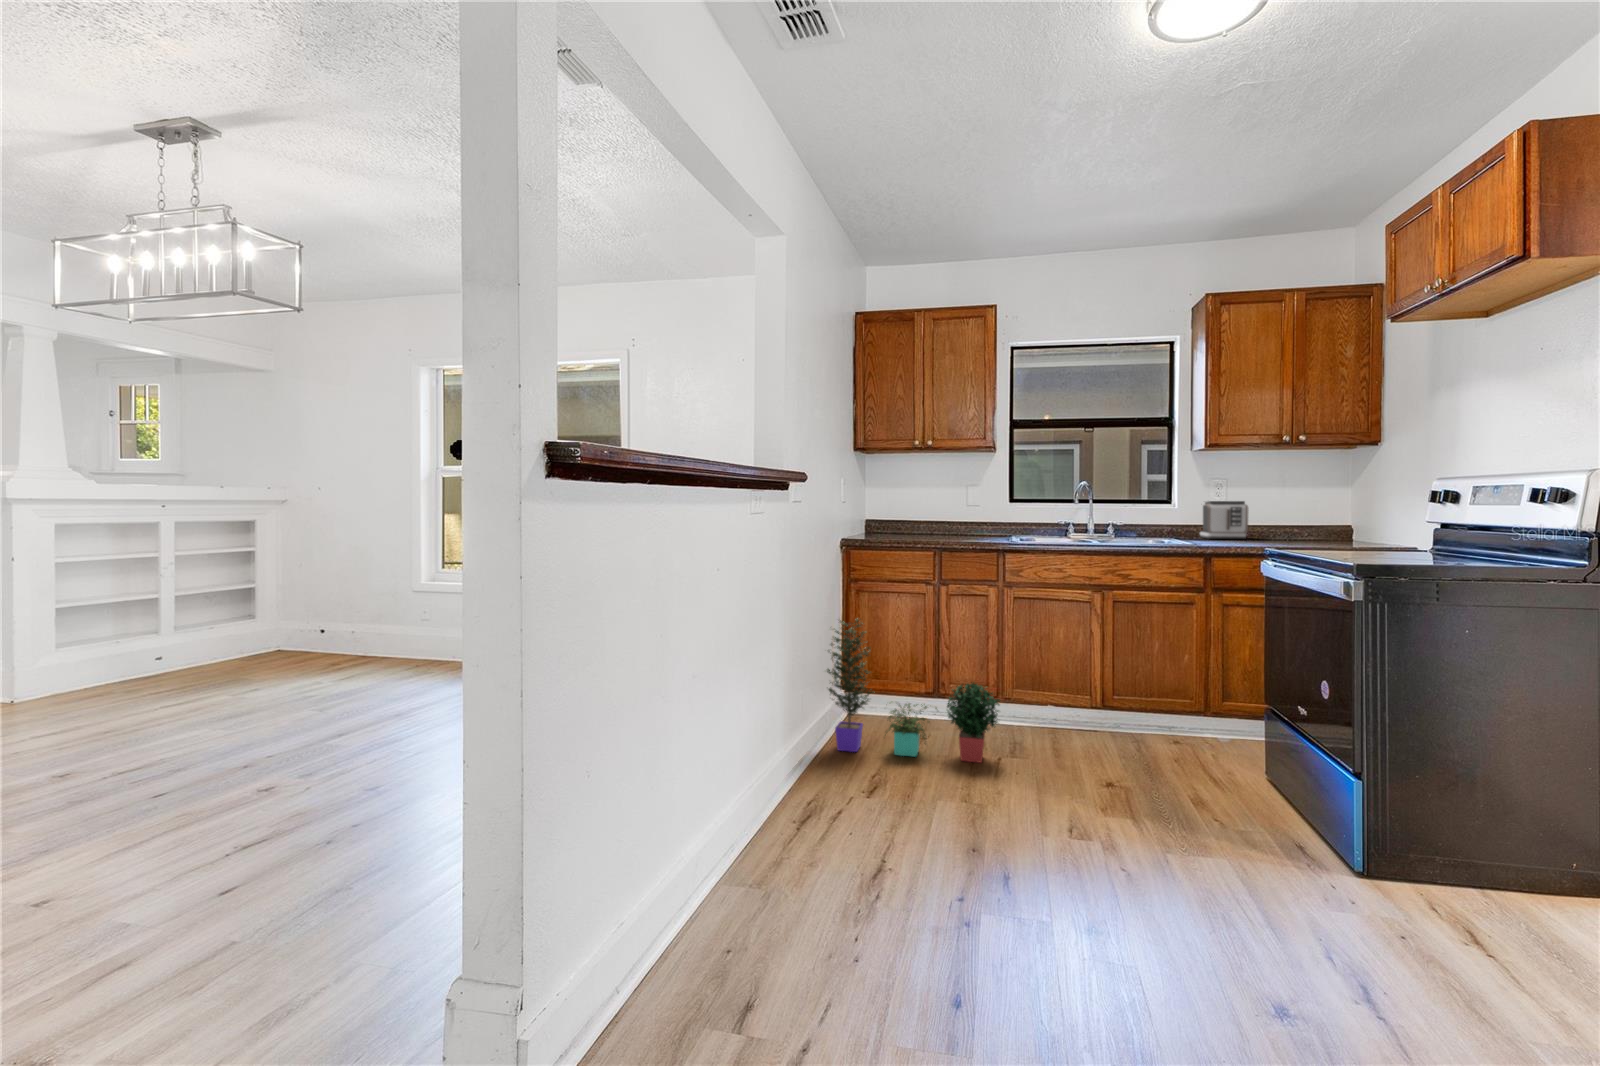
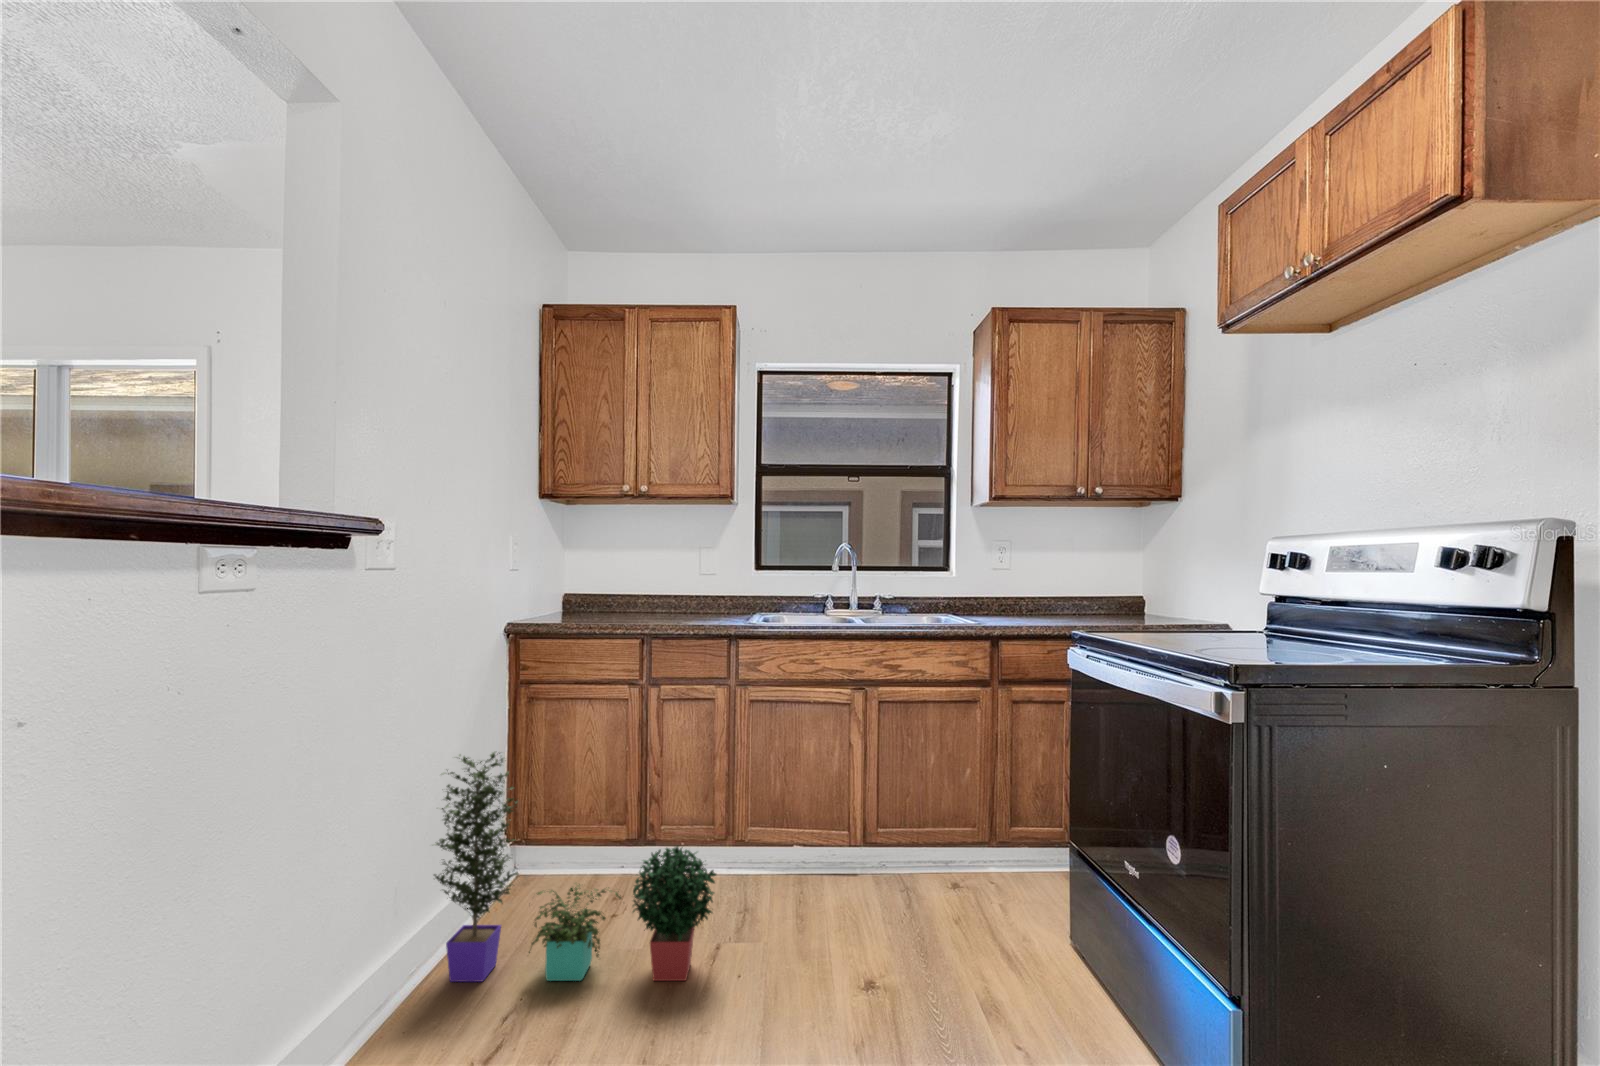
toaster: present [1200,501,1248,539] -> none [979,567,1035,614]

